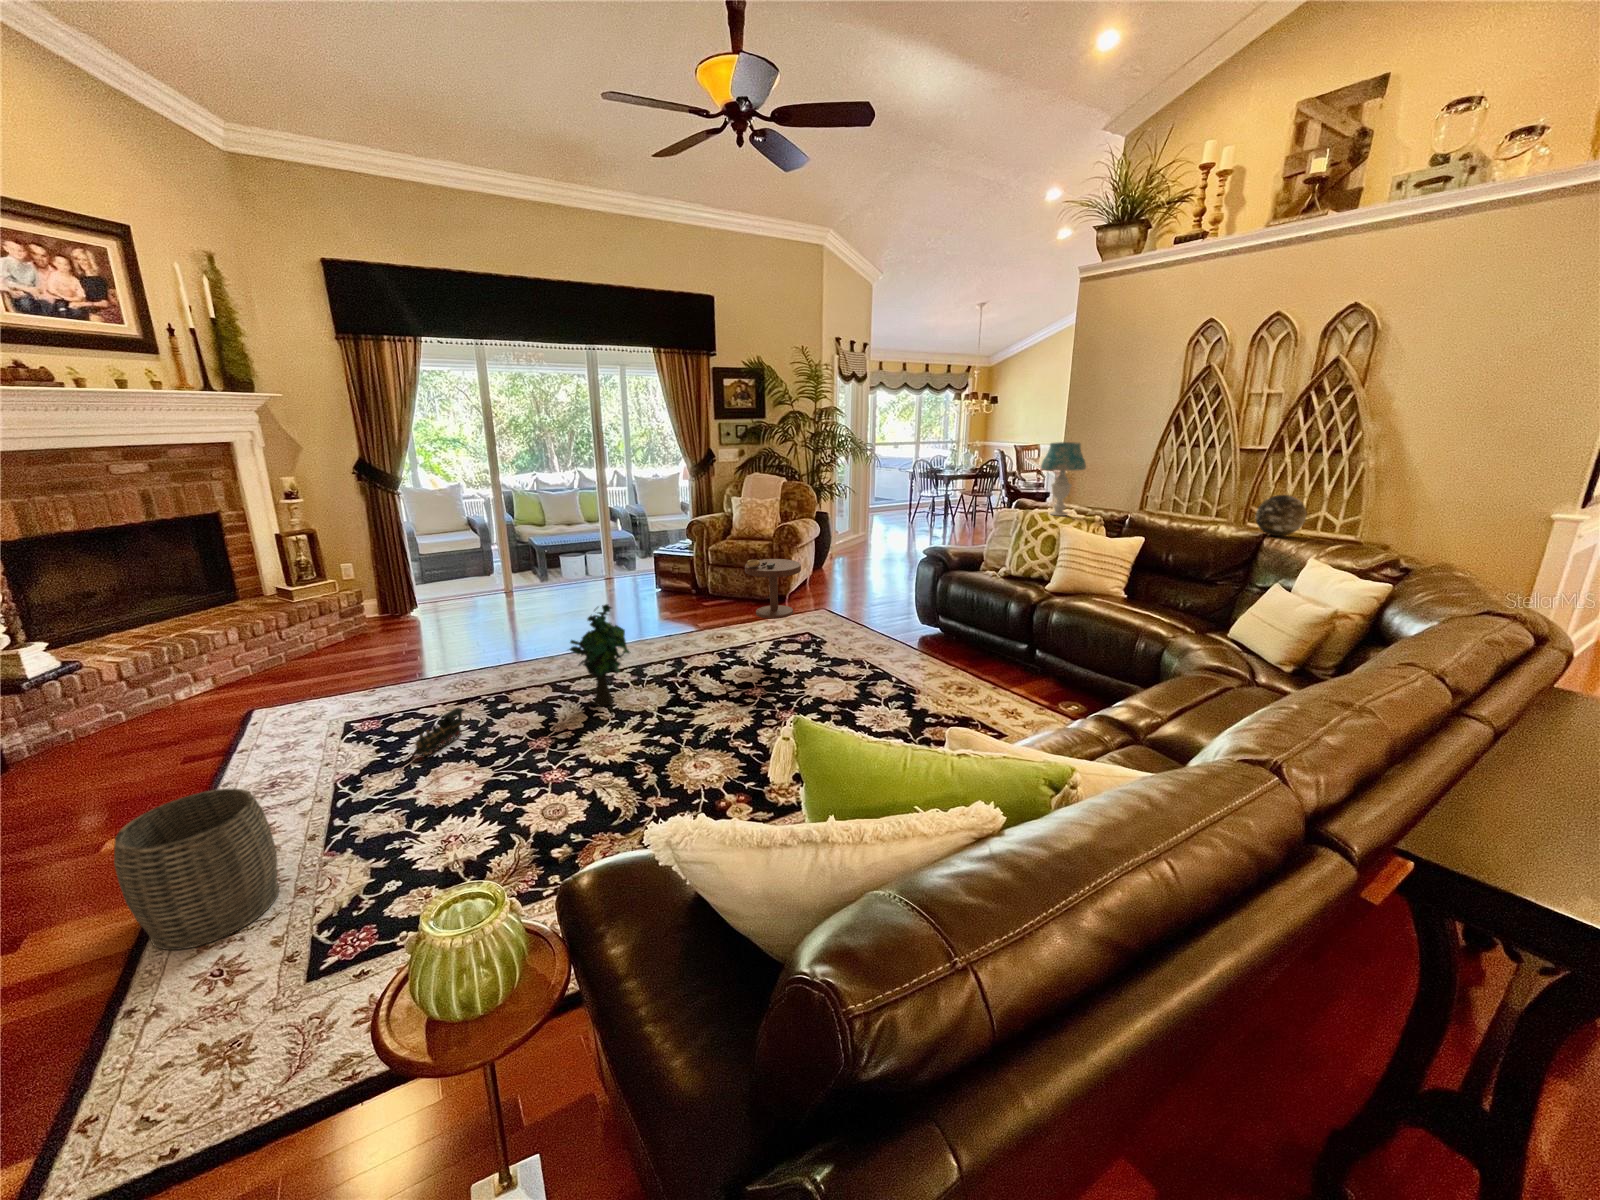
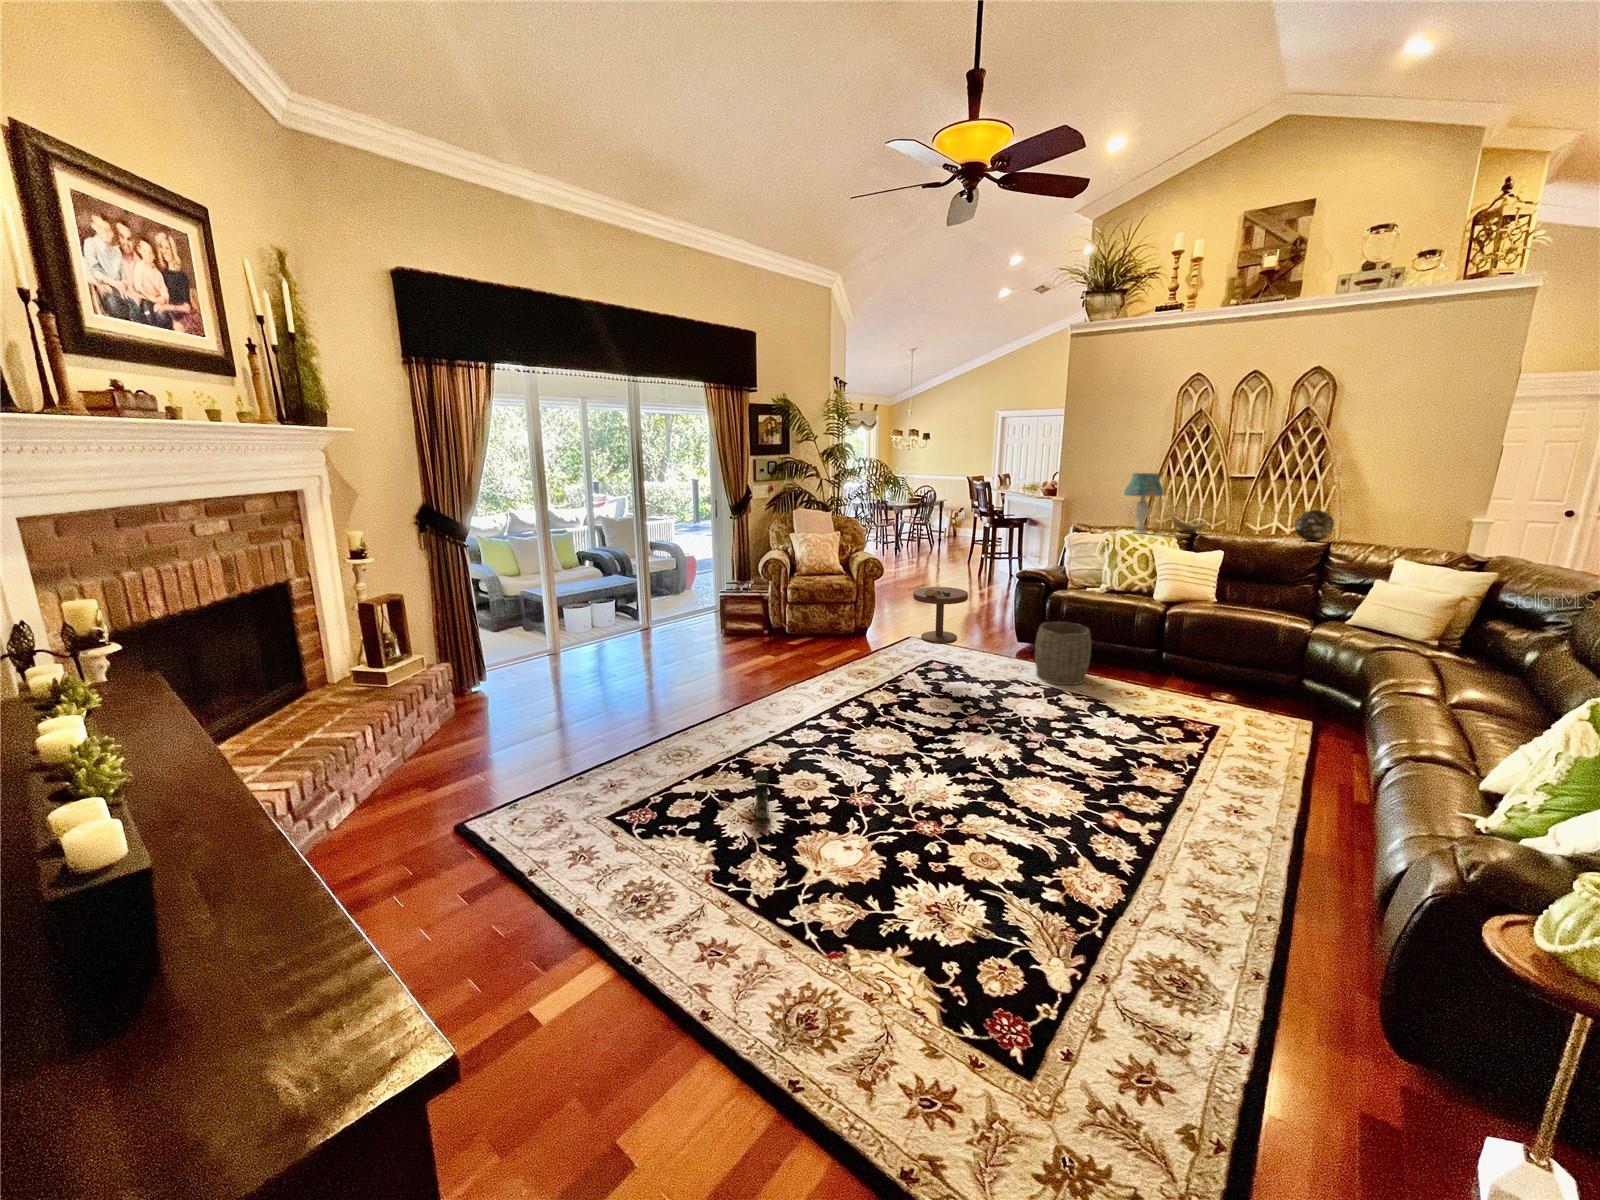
decorative bowl: none [1112,490,1156,519] -> present [1171,512,1207,534]
decorative plant: present [569,604,630,706] -> none [820,642,879,748]
woven basket: present [114,788,279,950] -> present [1035,622,1091,685]

